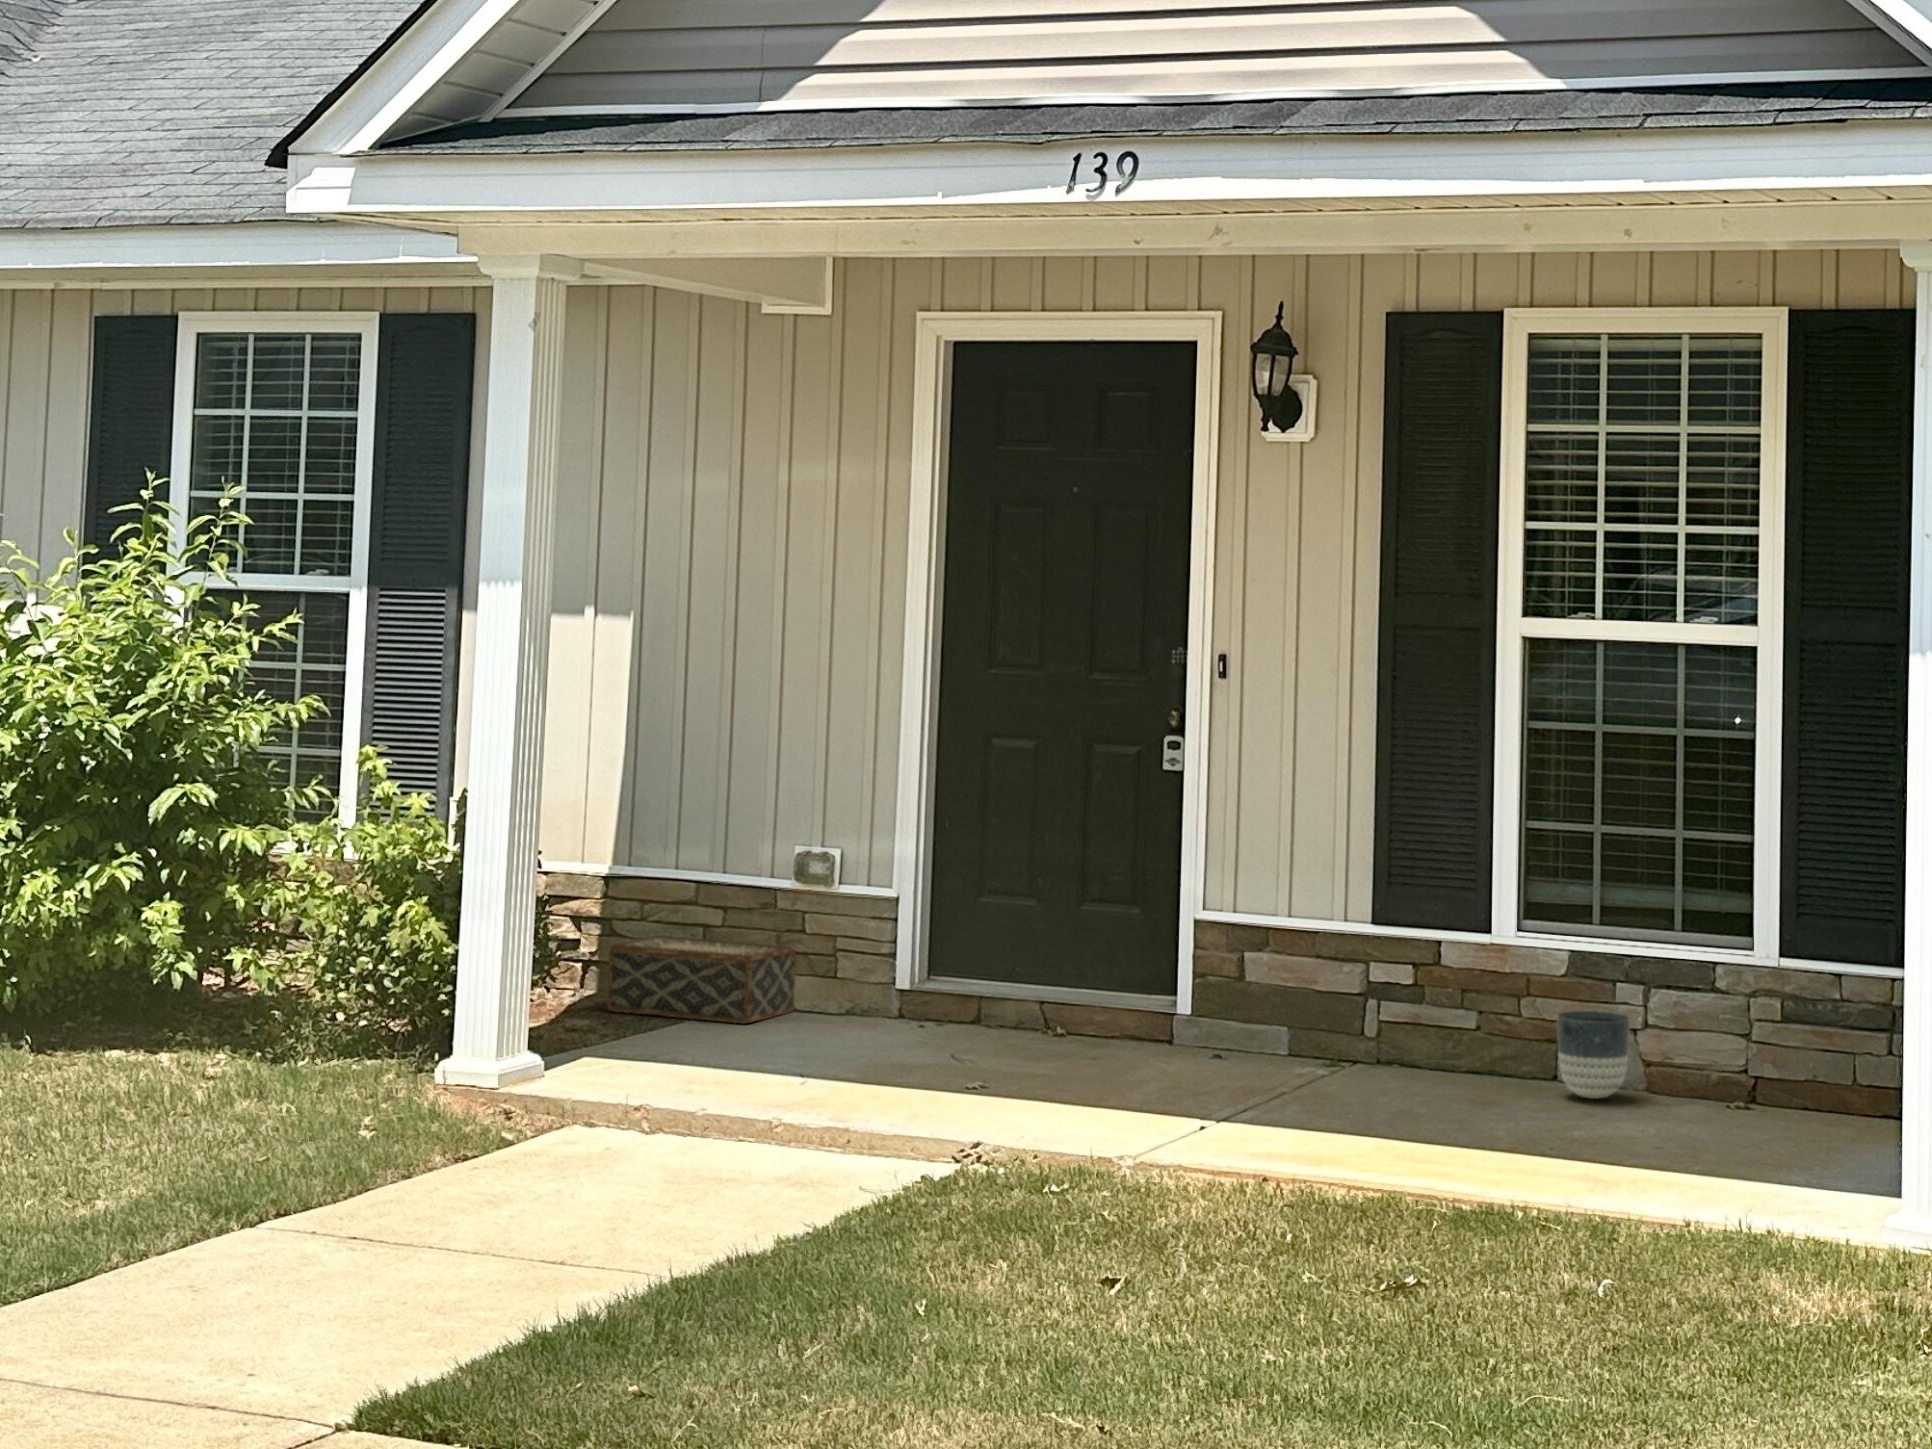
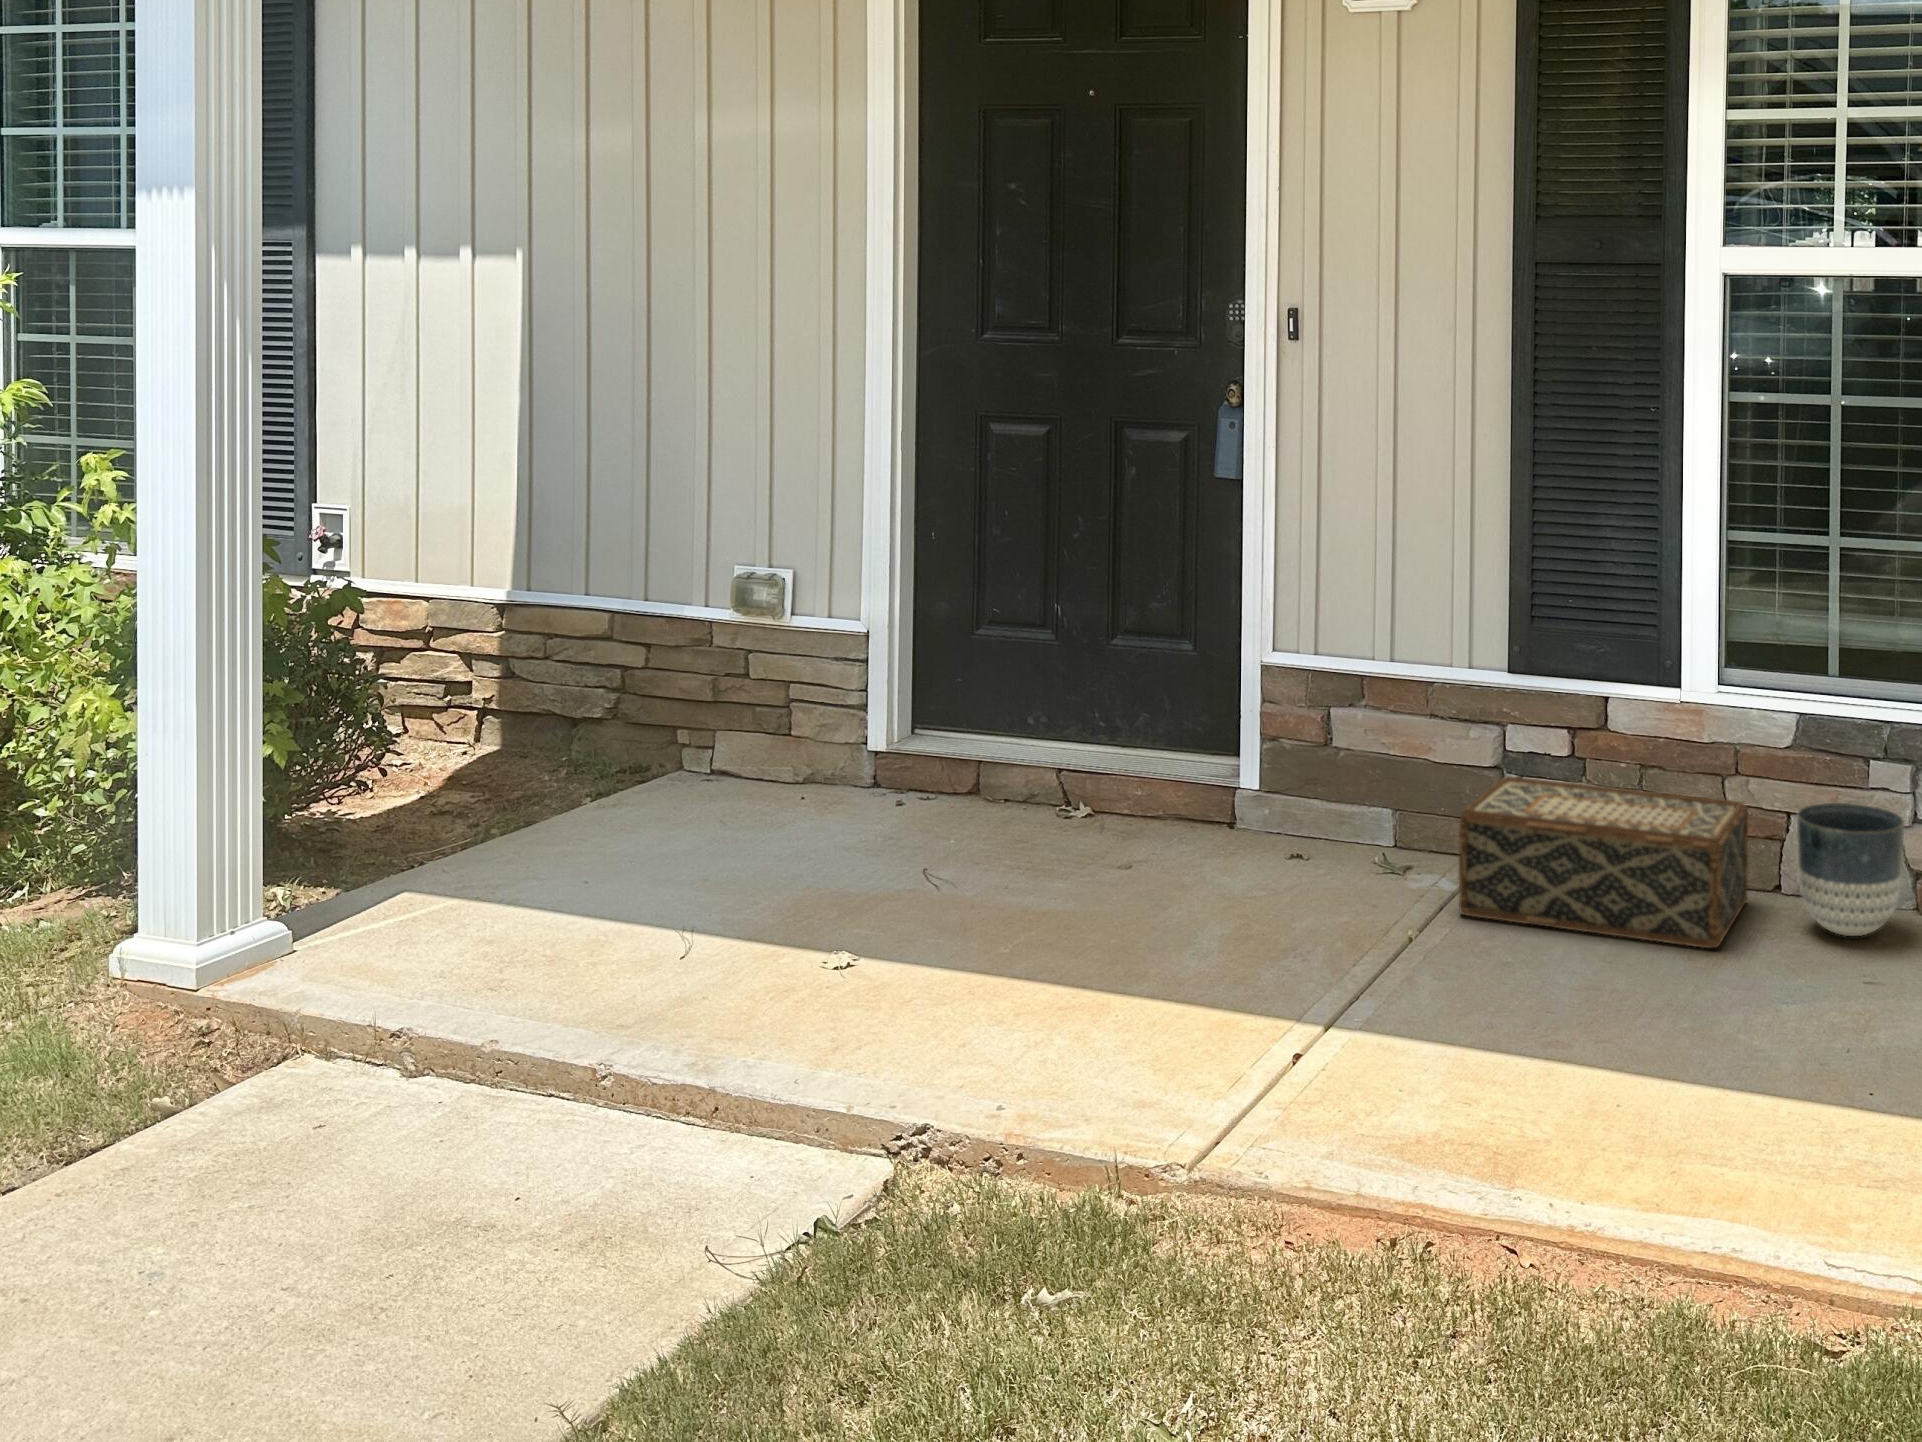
woven basket: present [607,935,796,1023] -> present [1459,776,1748,948]

